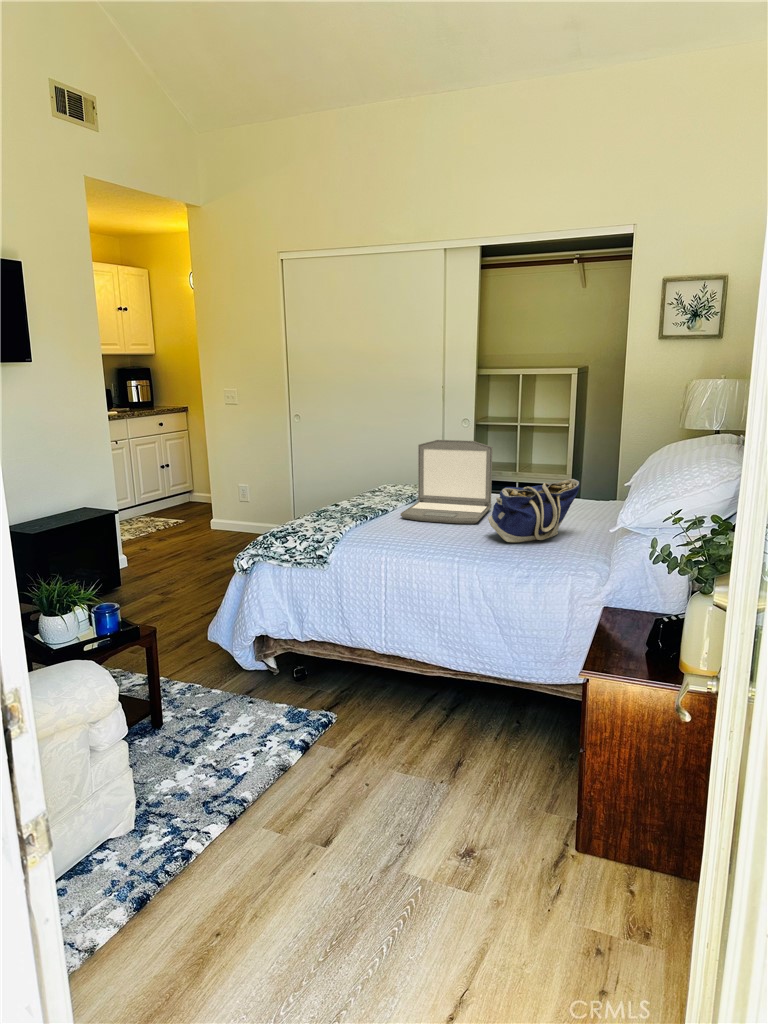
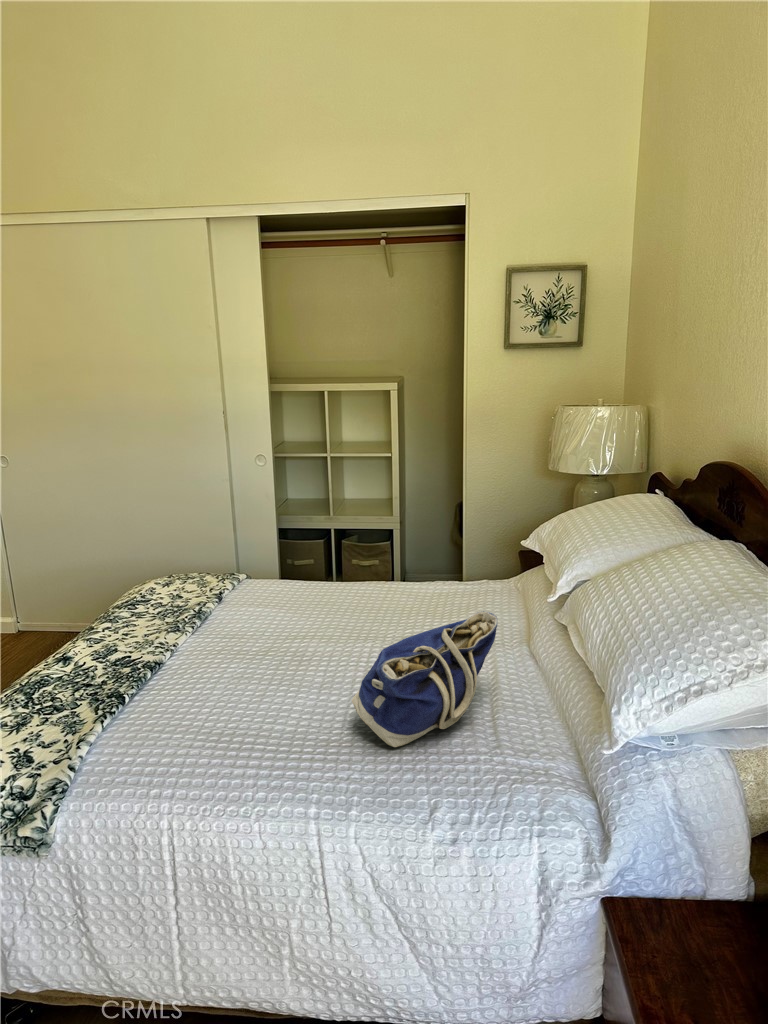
laptop: present [400,440,493,524] -> none [186,536,335,694]

